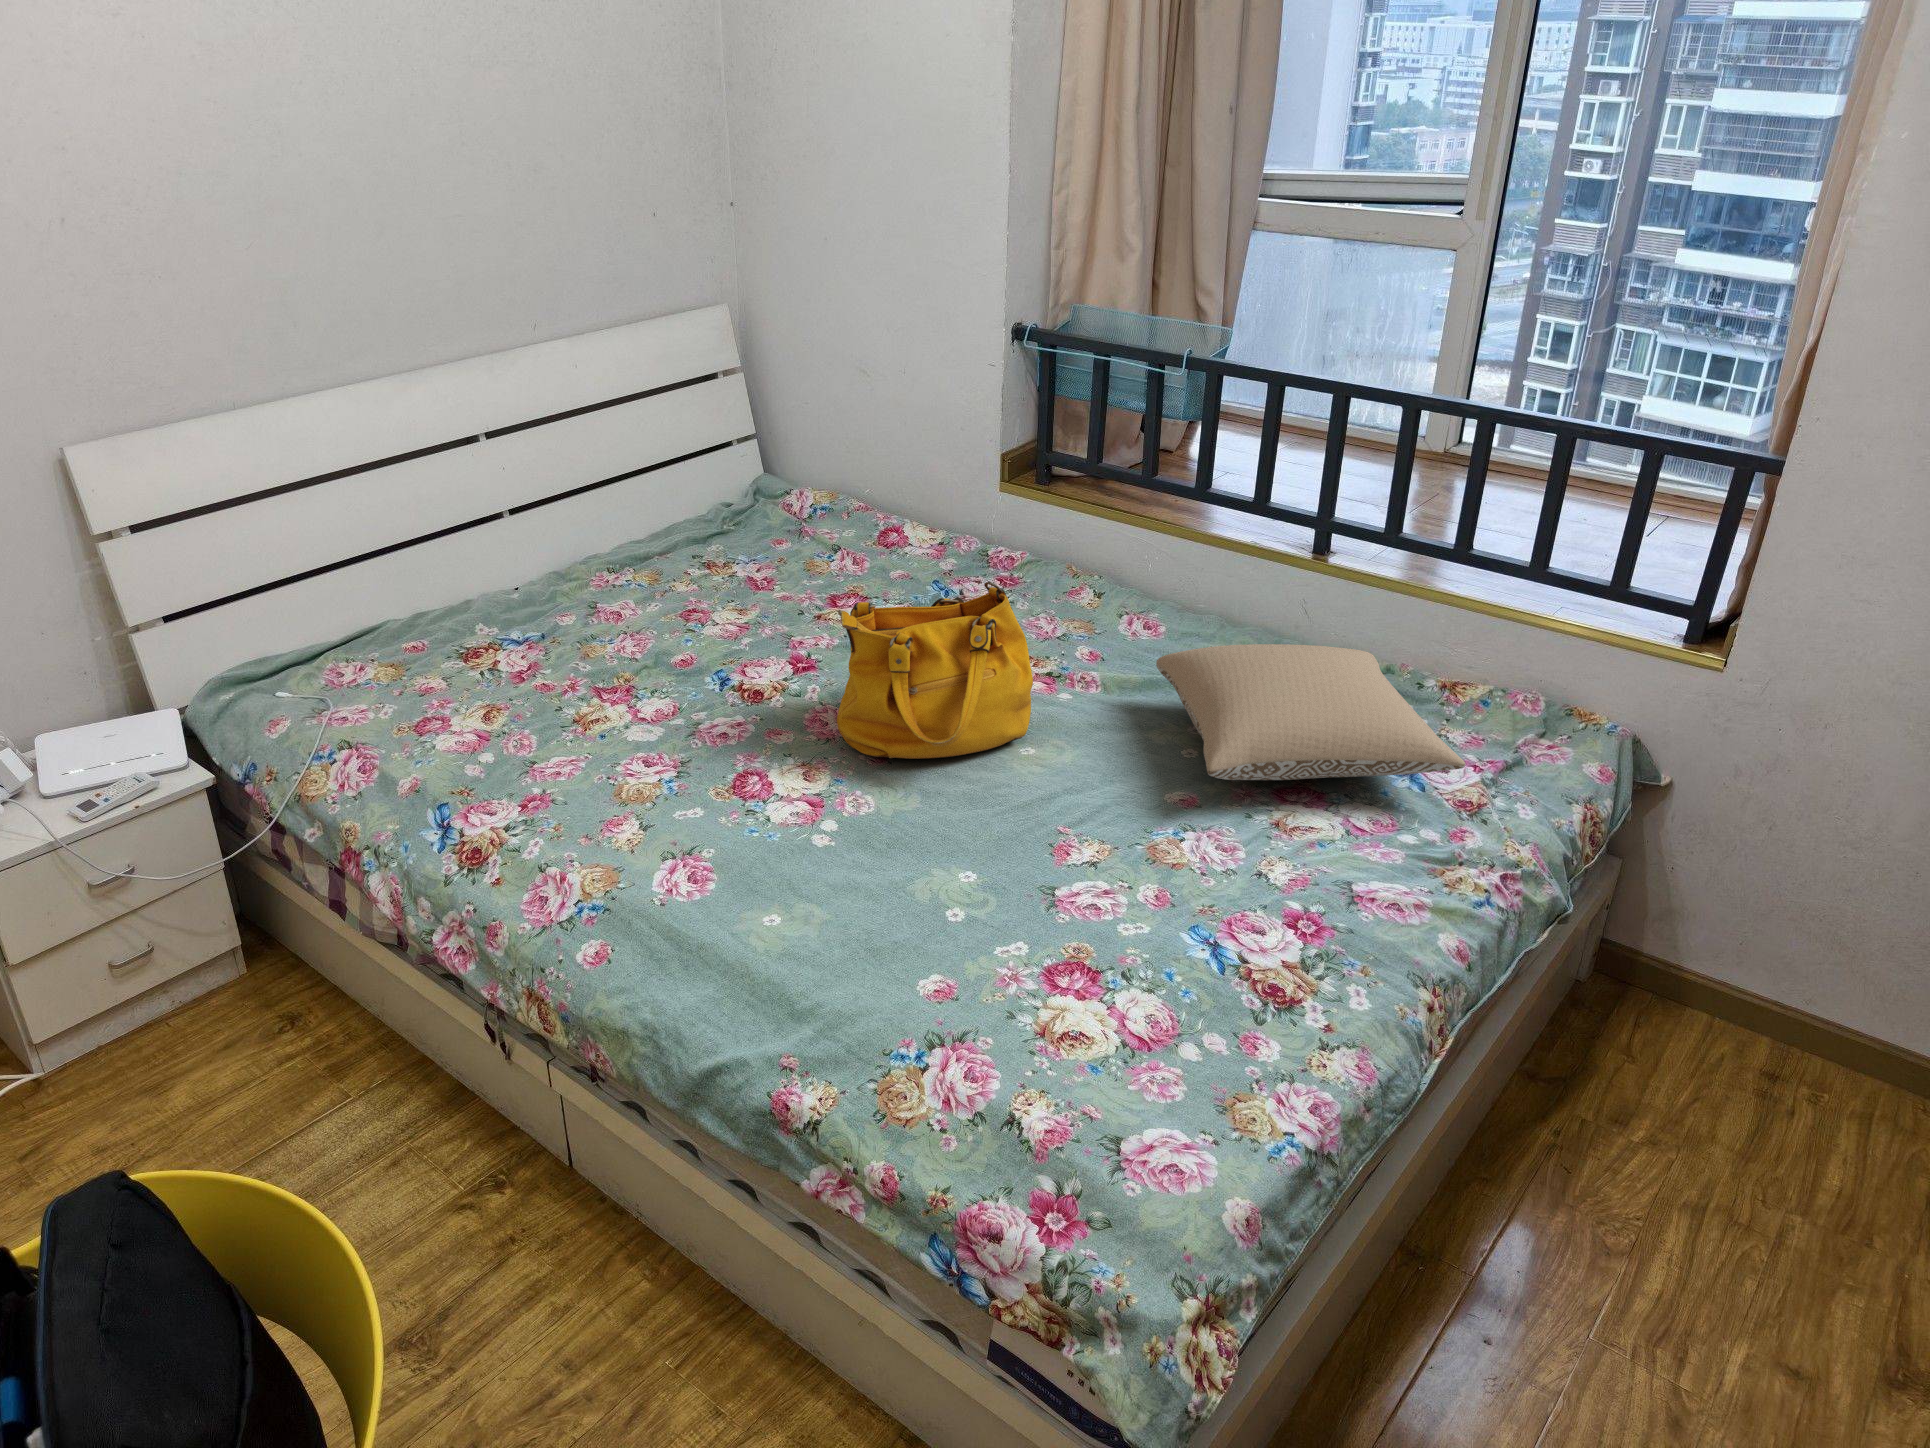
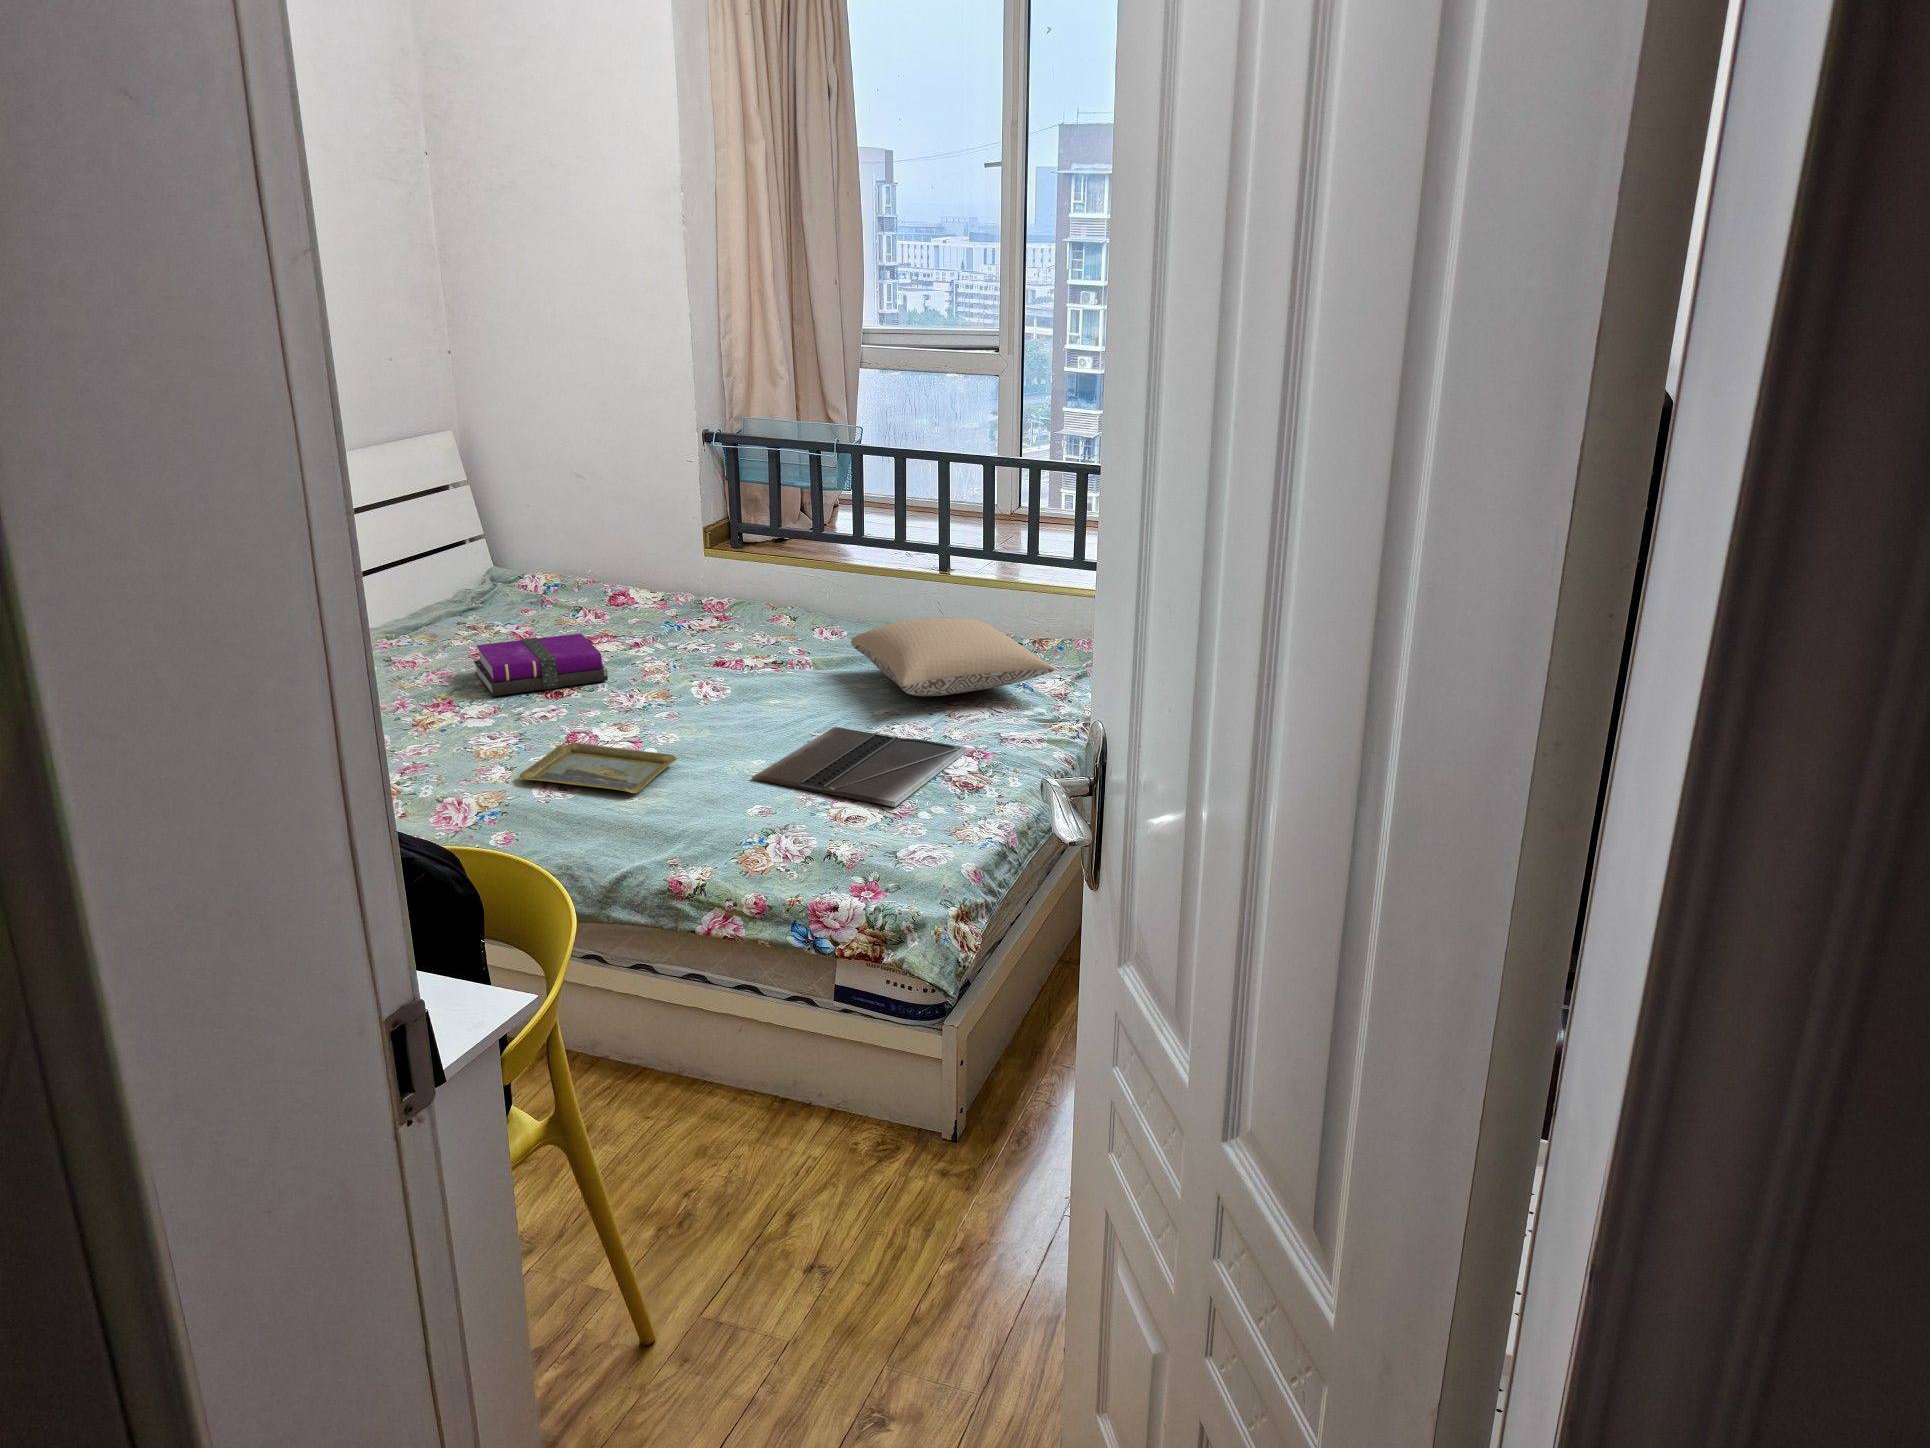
handbag: present [837,581,1033,759] -> none [629,587,771,715]
notebook: none [676,603,825,689] -> present [474,633,608,696]
tray: none [644,797,857,914] -> present [519,743,677,793]
laptop: none [949,817,1290,1022] -> present [752,727,966,807]

